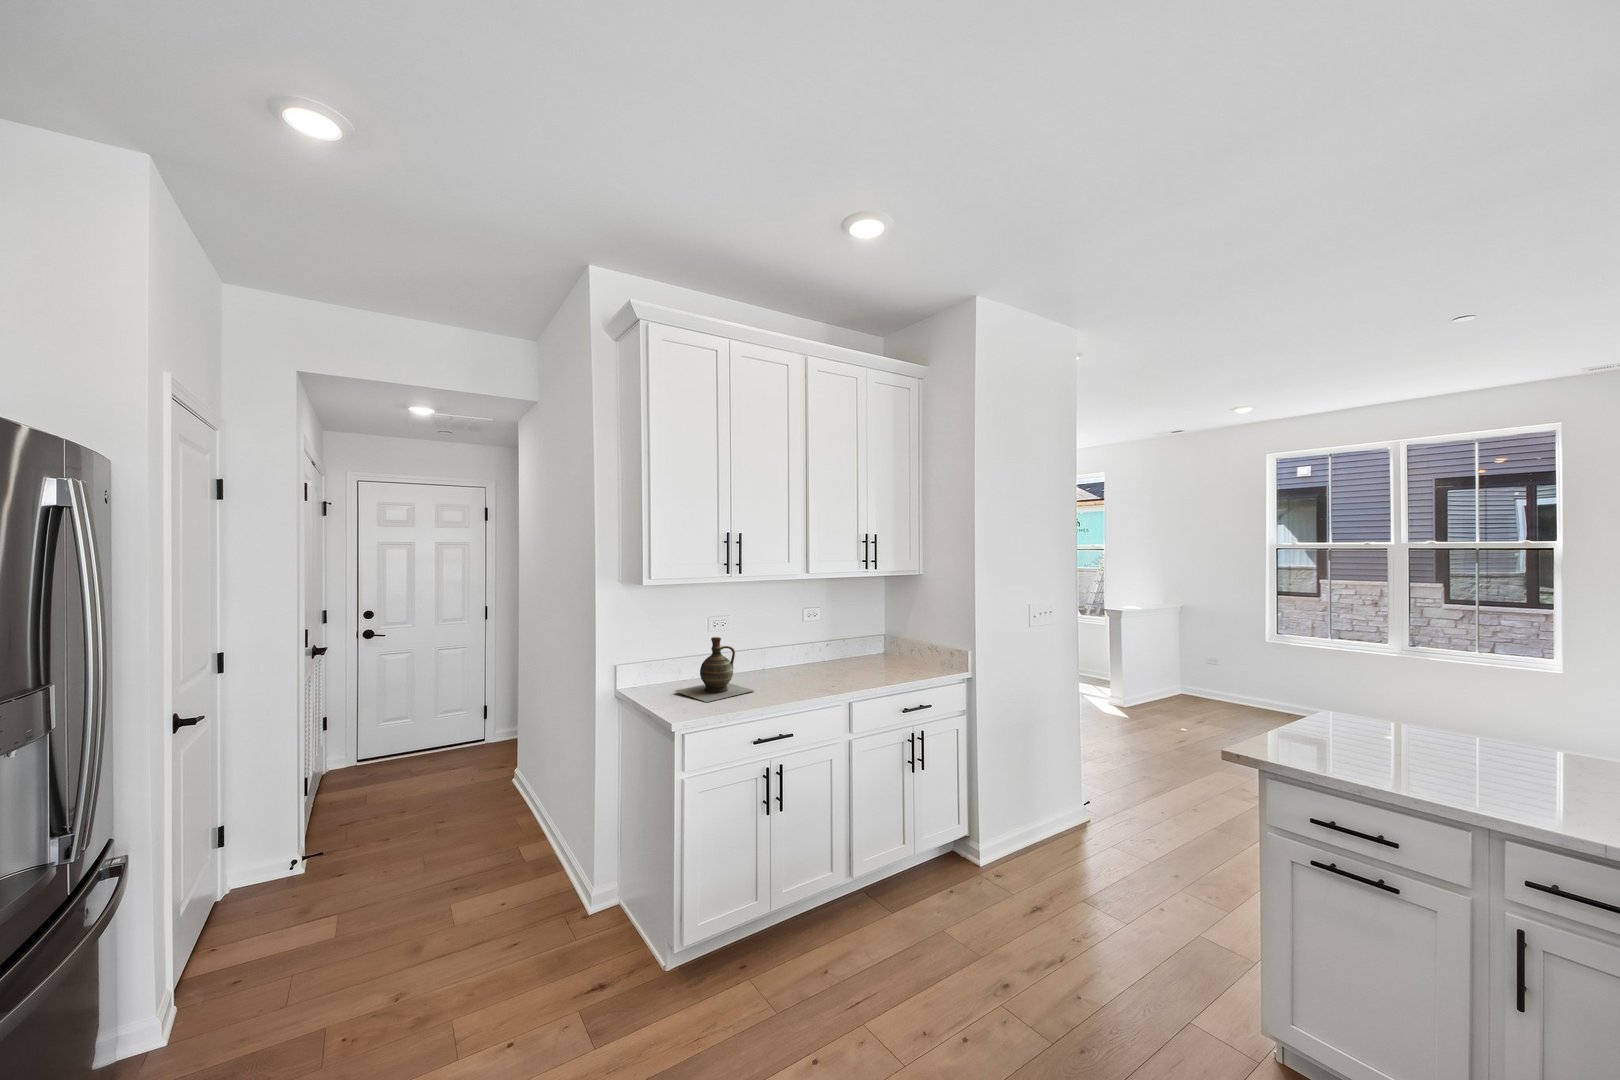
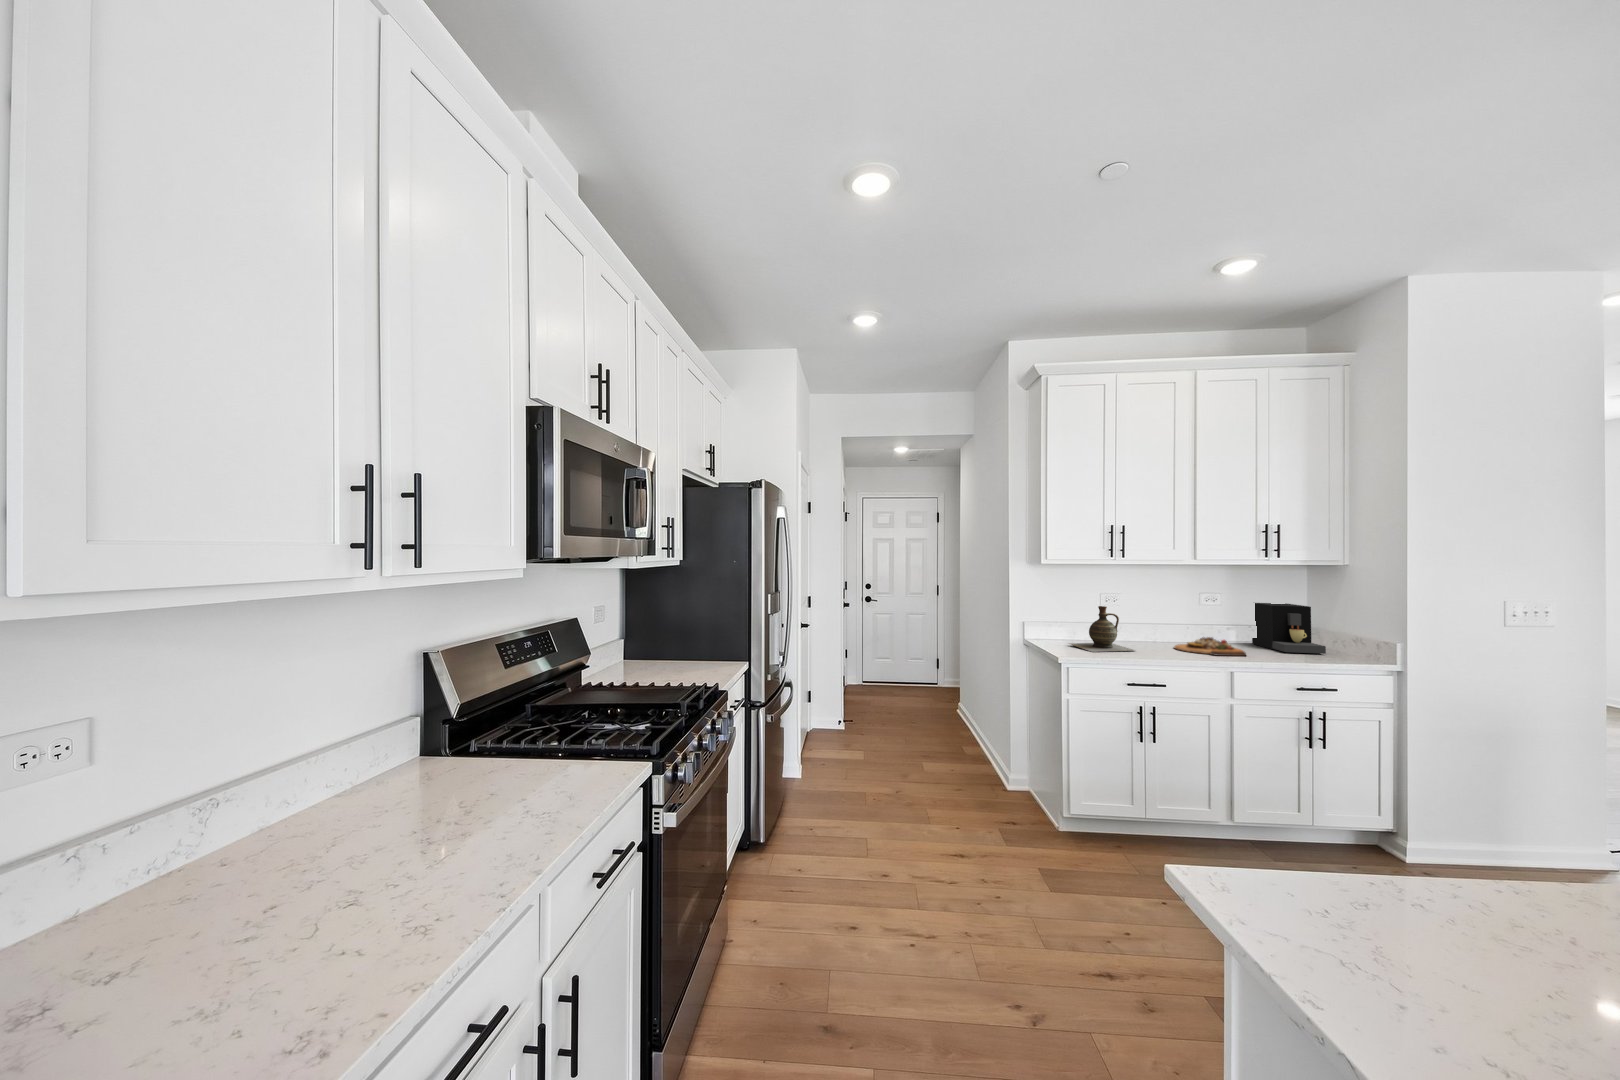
coffee maker: none [854,613,919,669] -> present [1252,603,1326,654]
cutting board: none [789,661,861,685] -> present [1174,637,1246,656]

